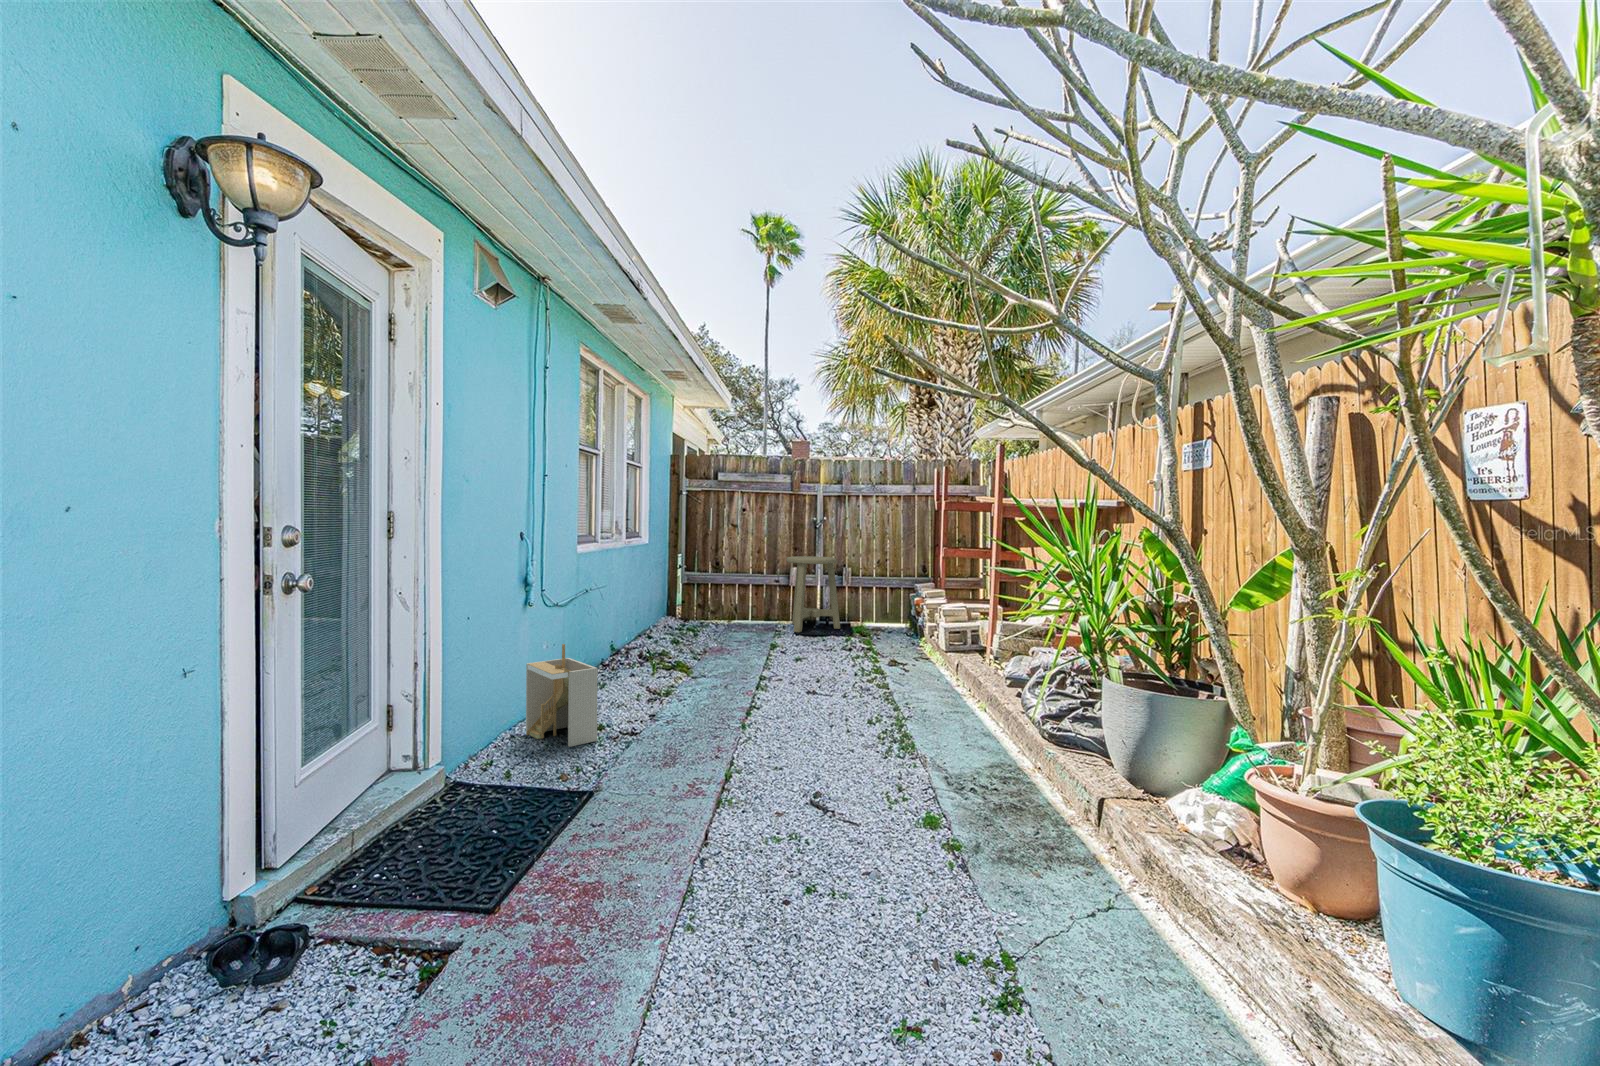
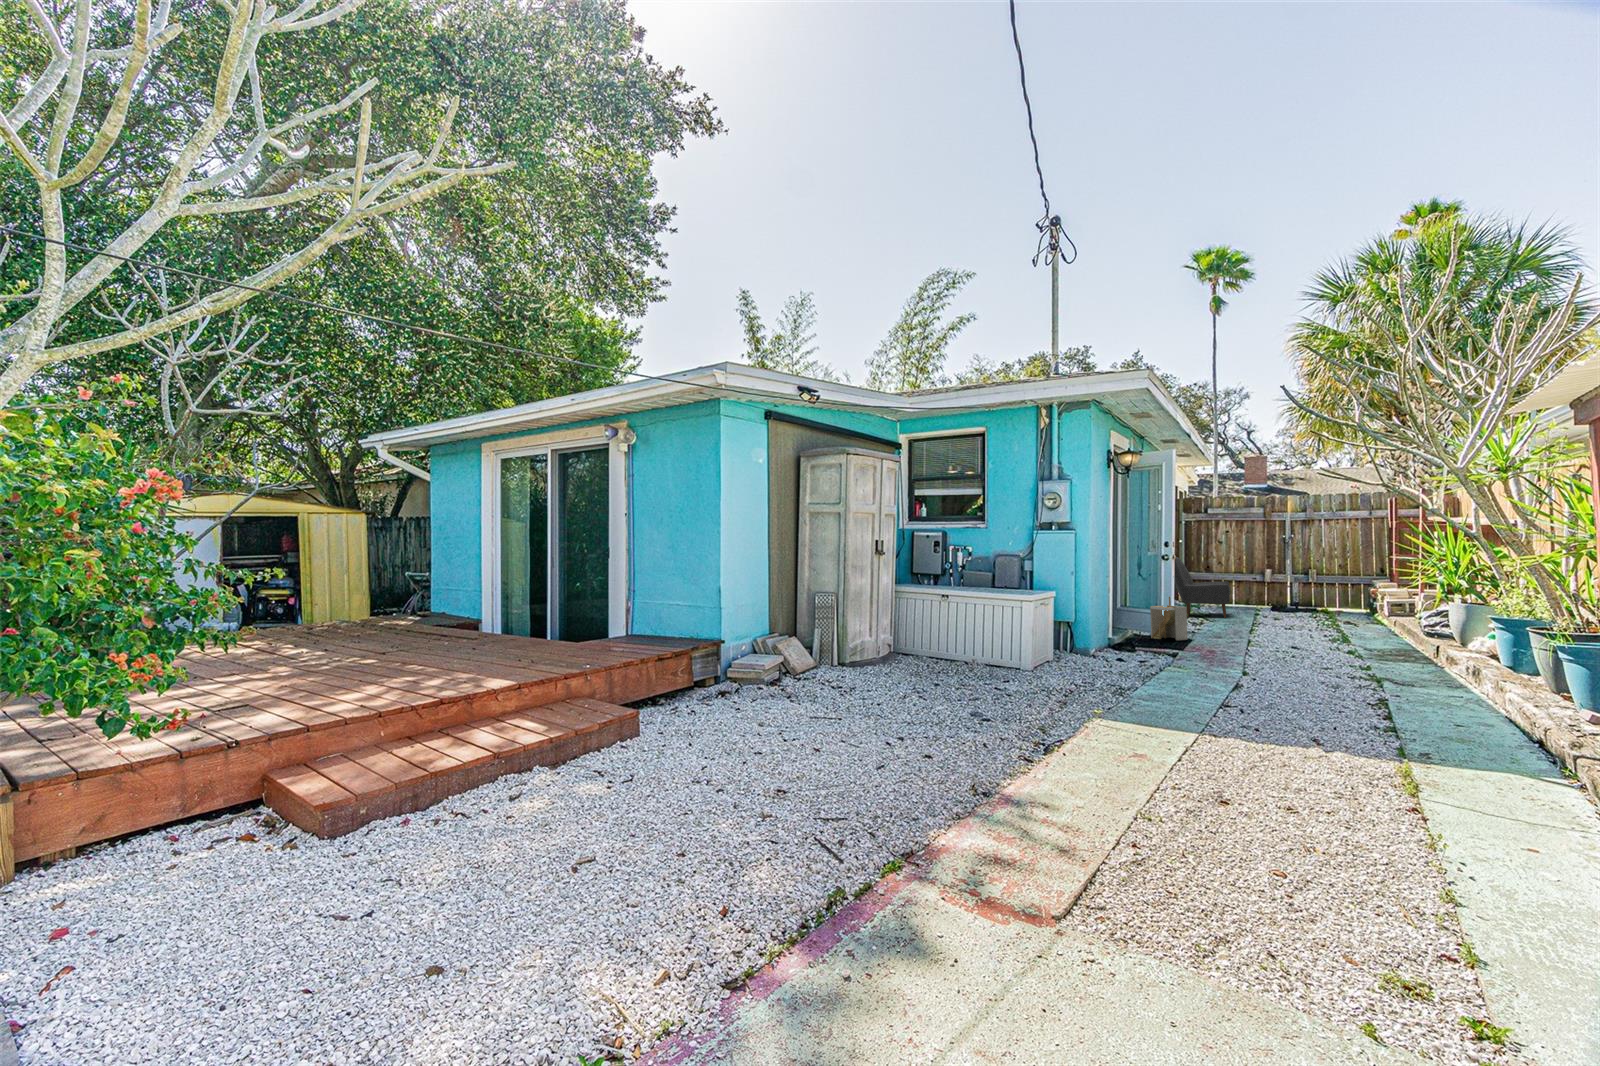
chair: none [651,543,739,640] -> present [1175,557,1231,618]
stool: present [787,556,840,632] -> none [1265,564,1311,616]

